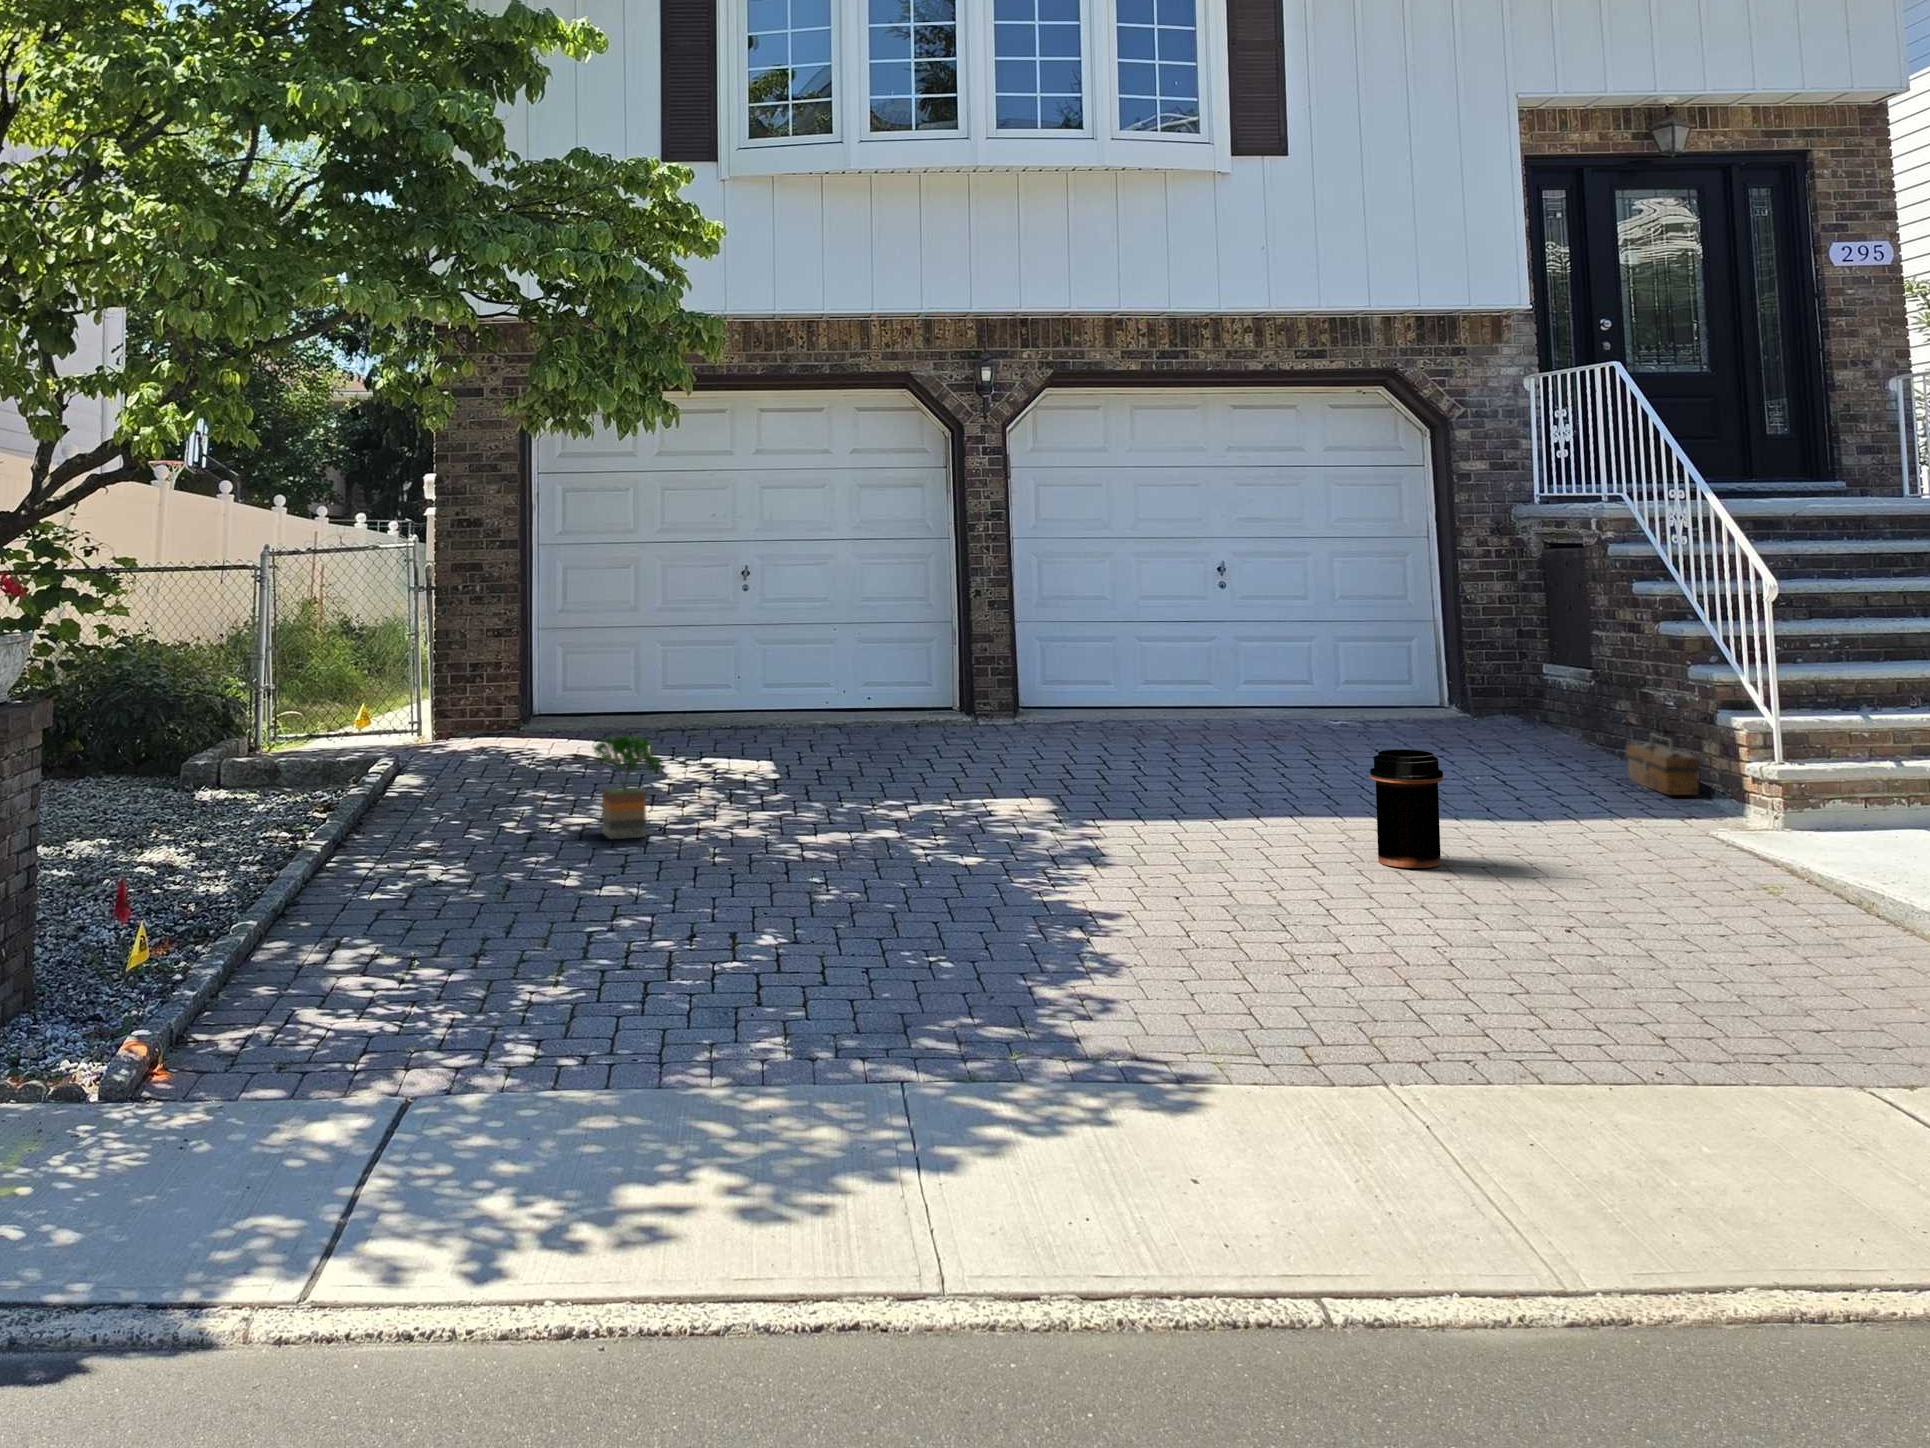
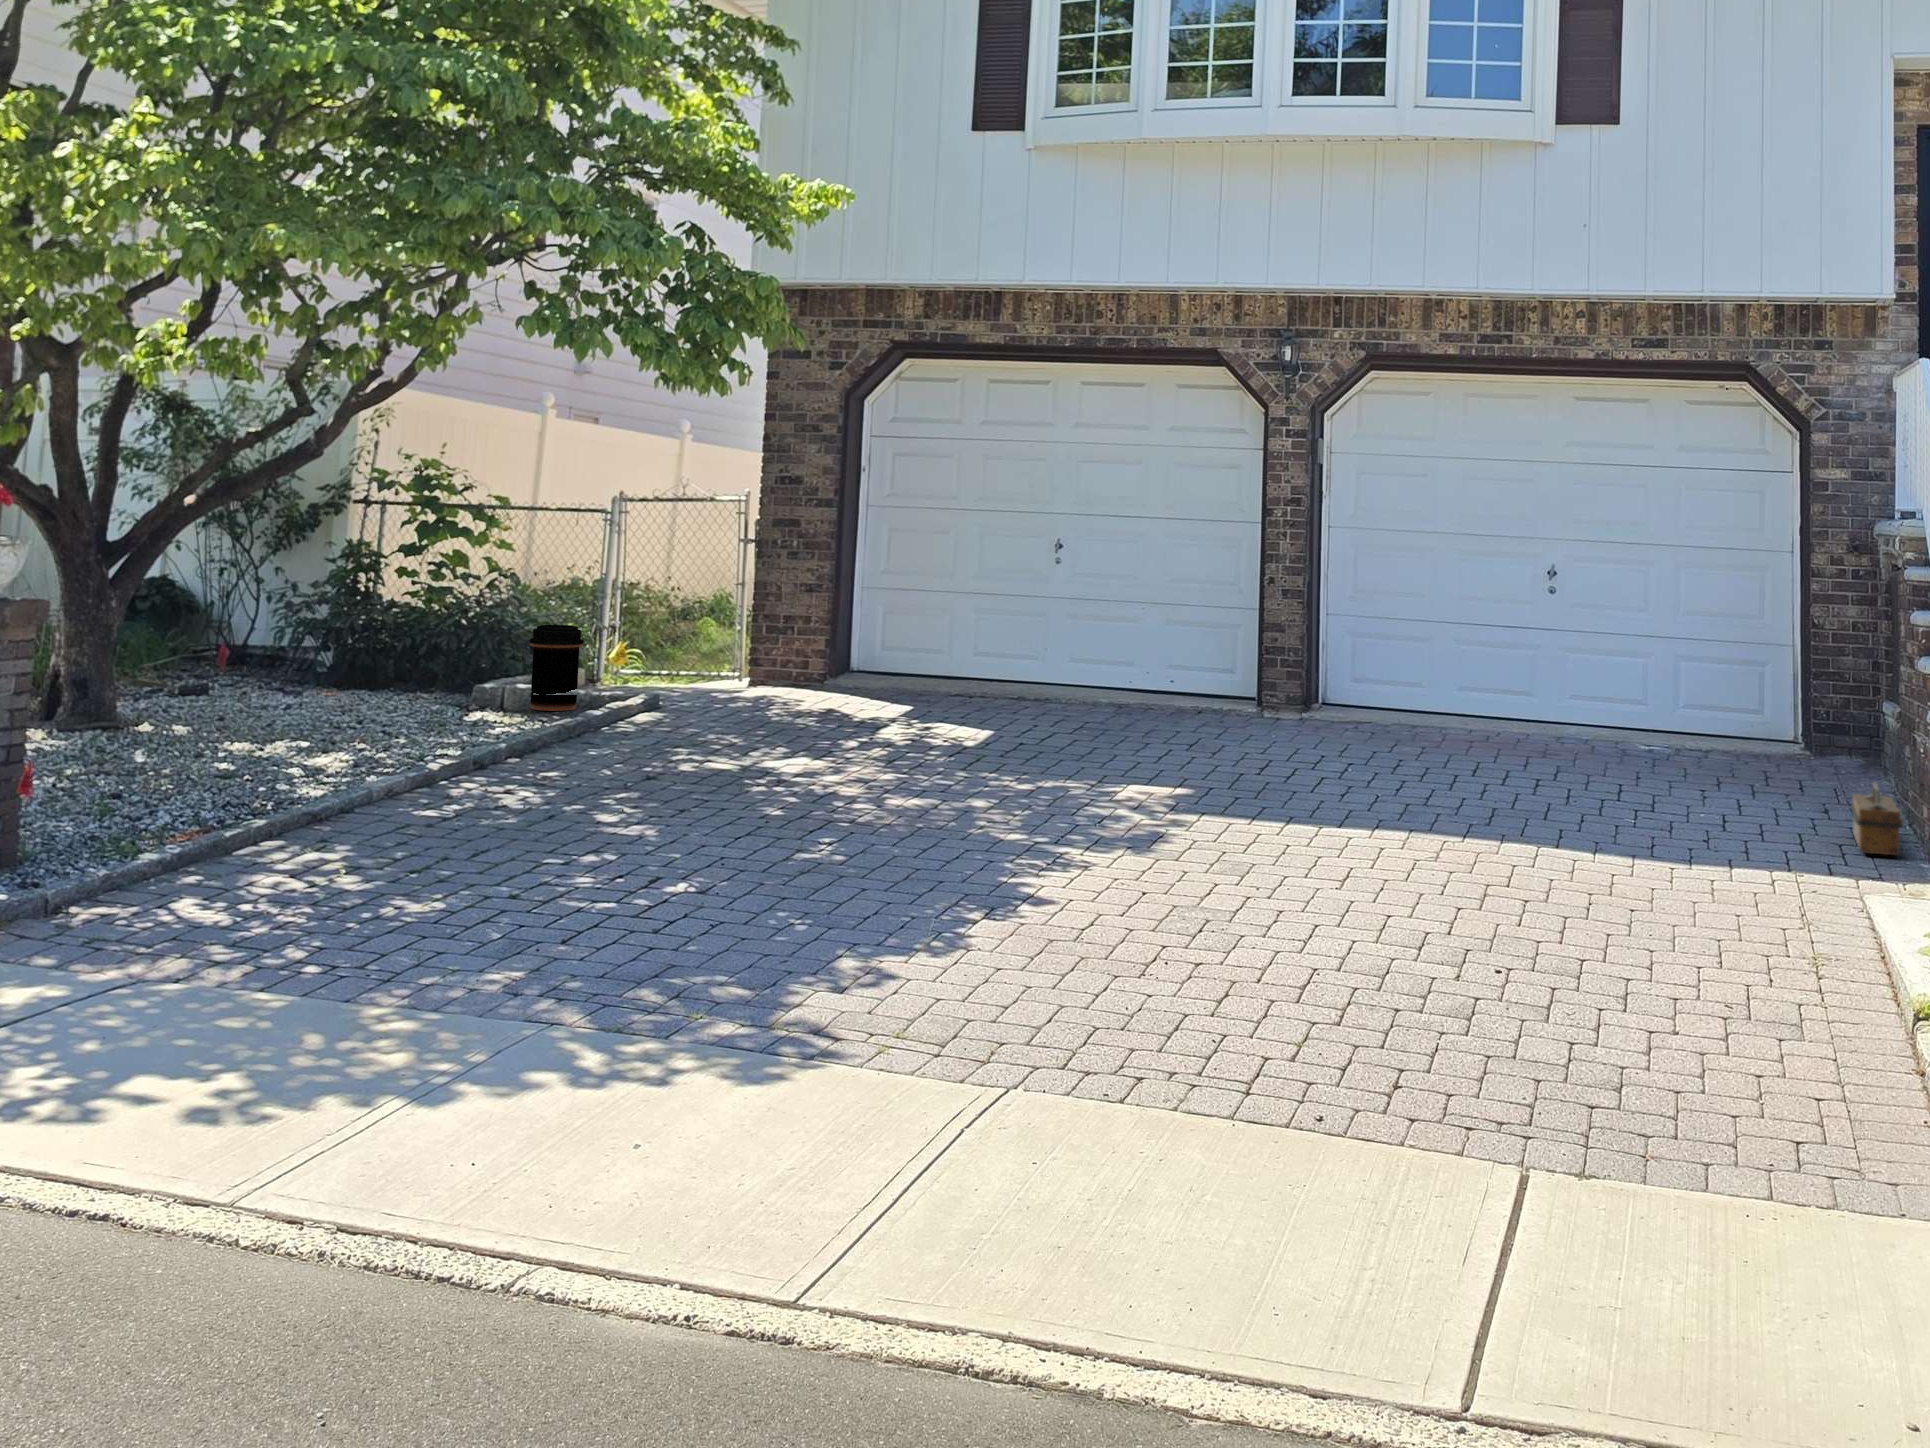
potted tree: present [594,736,660,839] -> none [688,694,755,797]
trash can: present [1370,750,1443,868] -> present [530,625,584,711]

